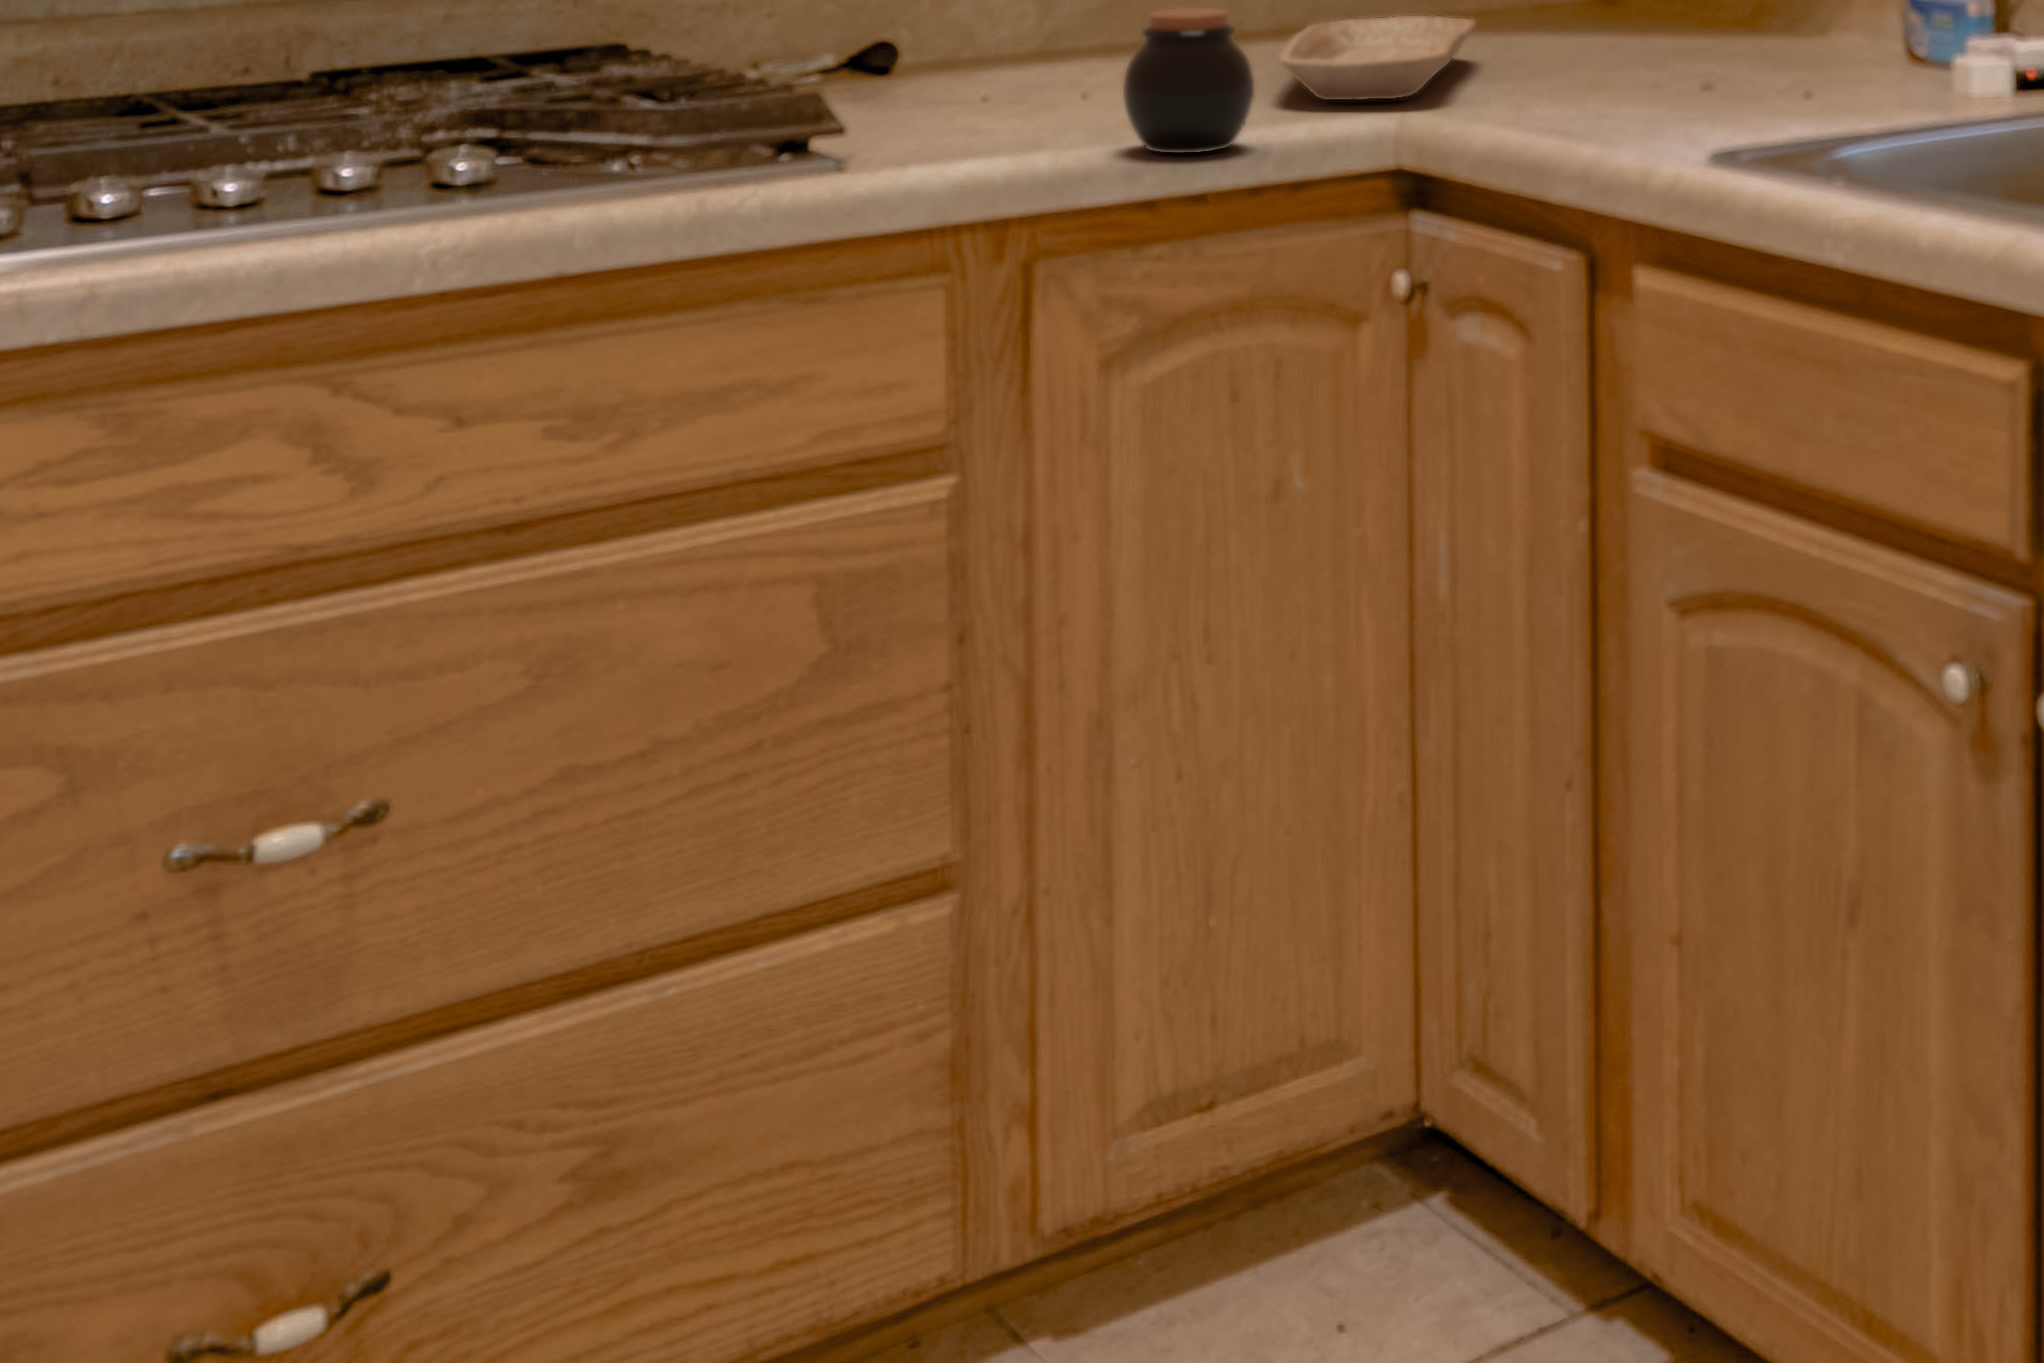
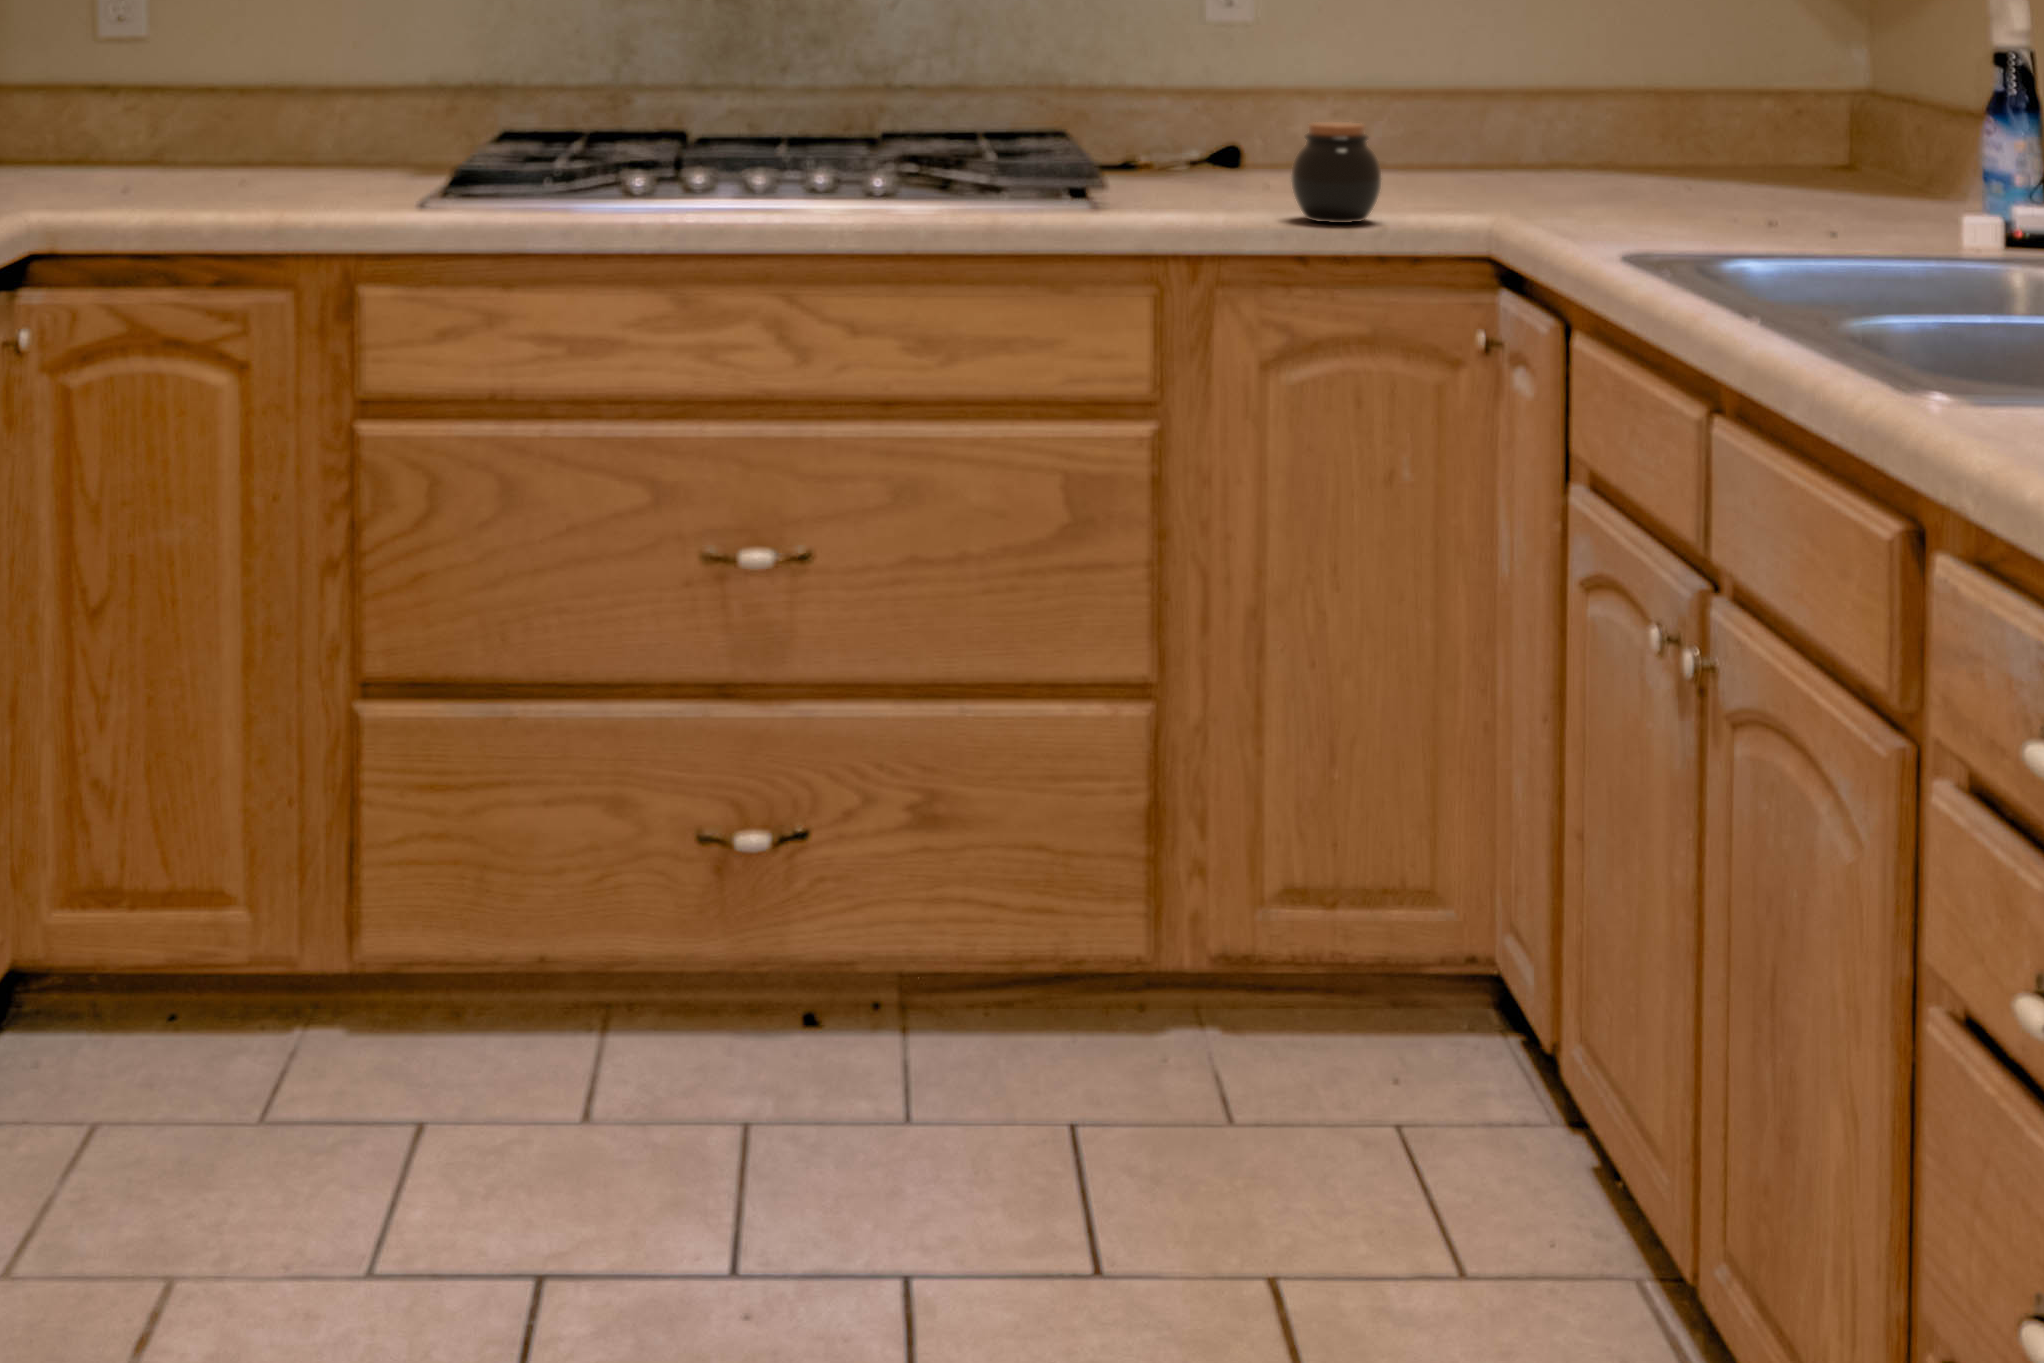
tray: present [1279,16,1476,100] -> none [1451,153,1653,207]

